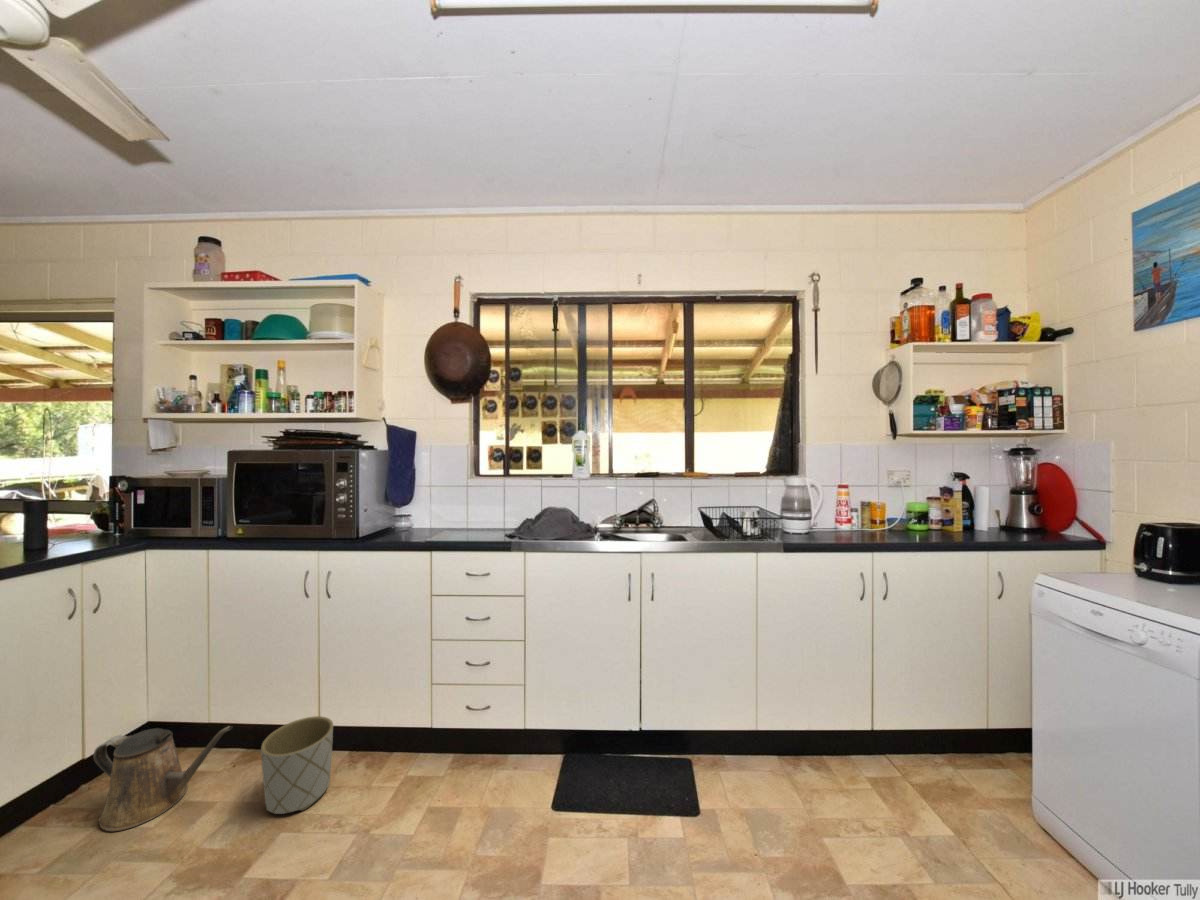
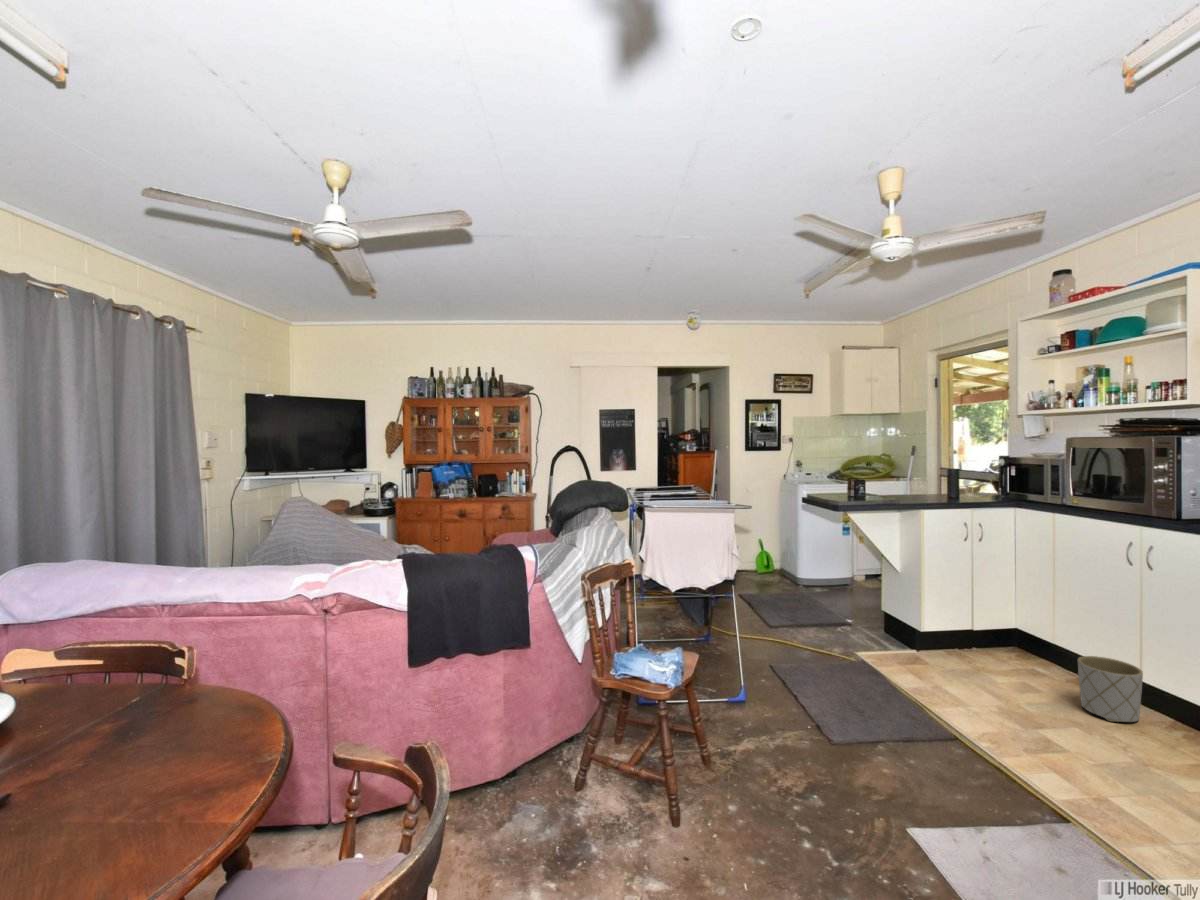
watering can: present [94,726,232,831] -> none [986,617,1060,674]

